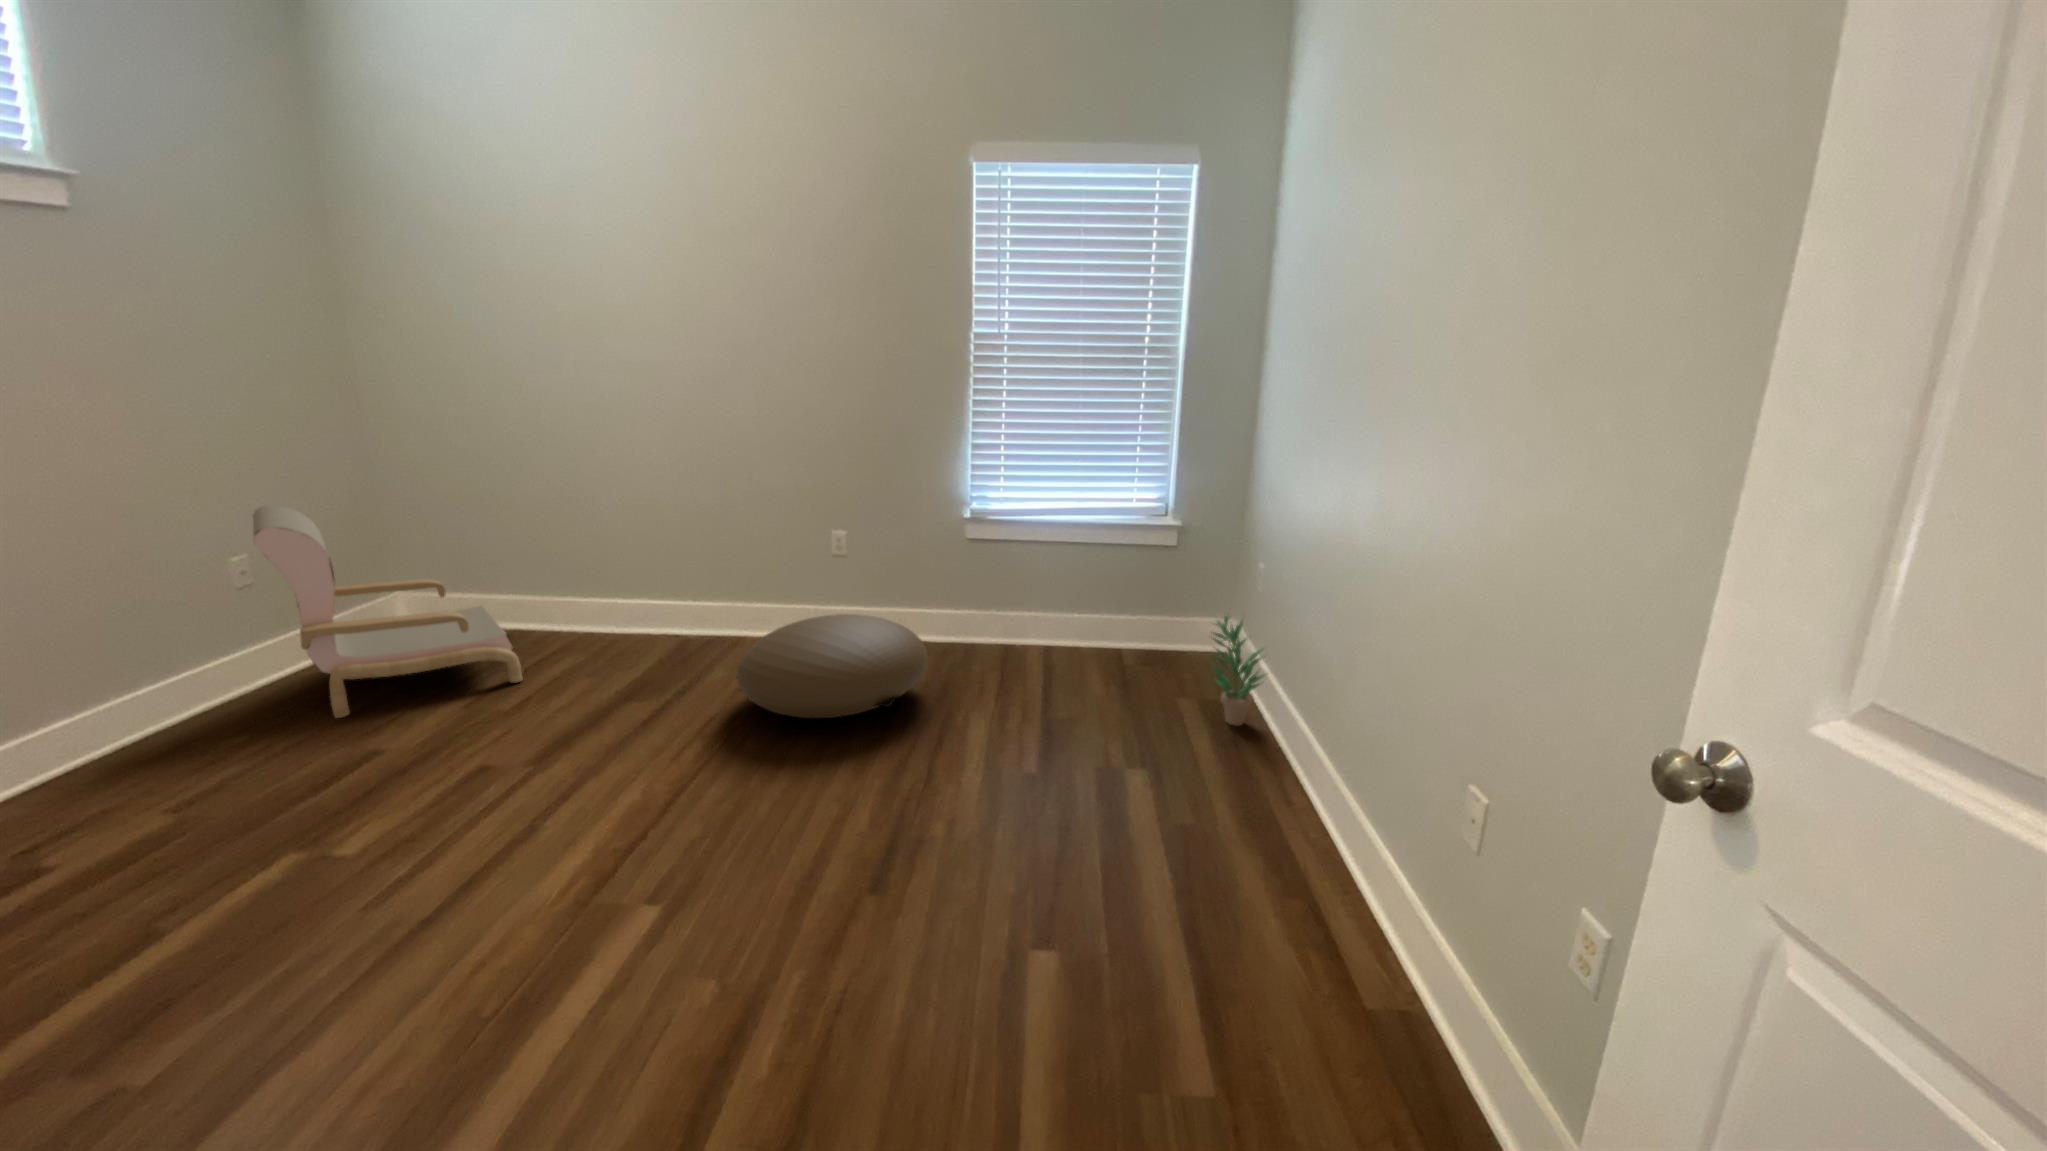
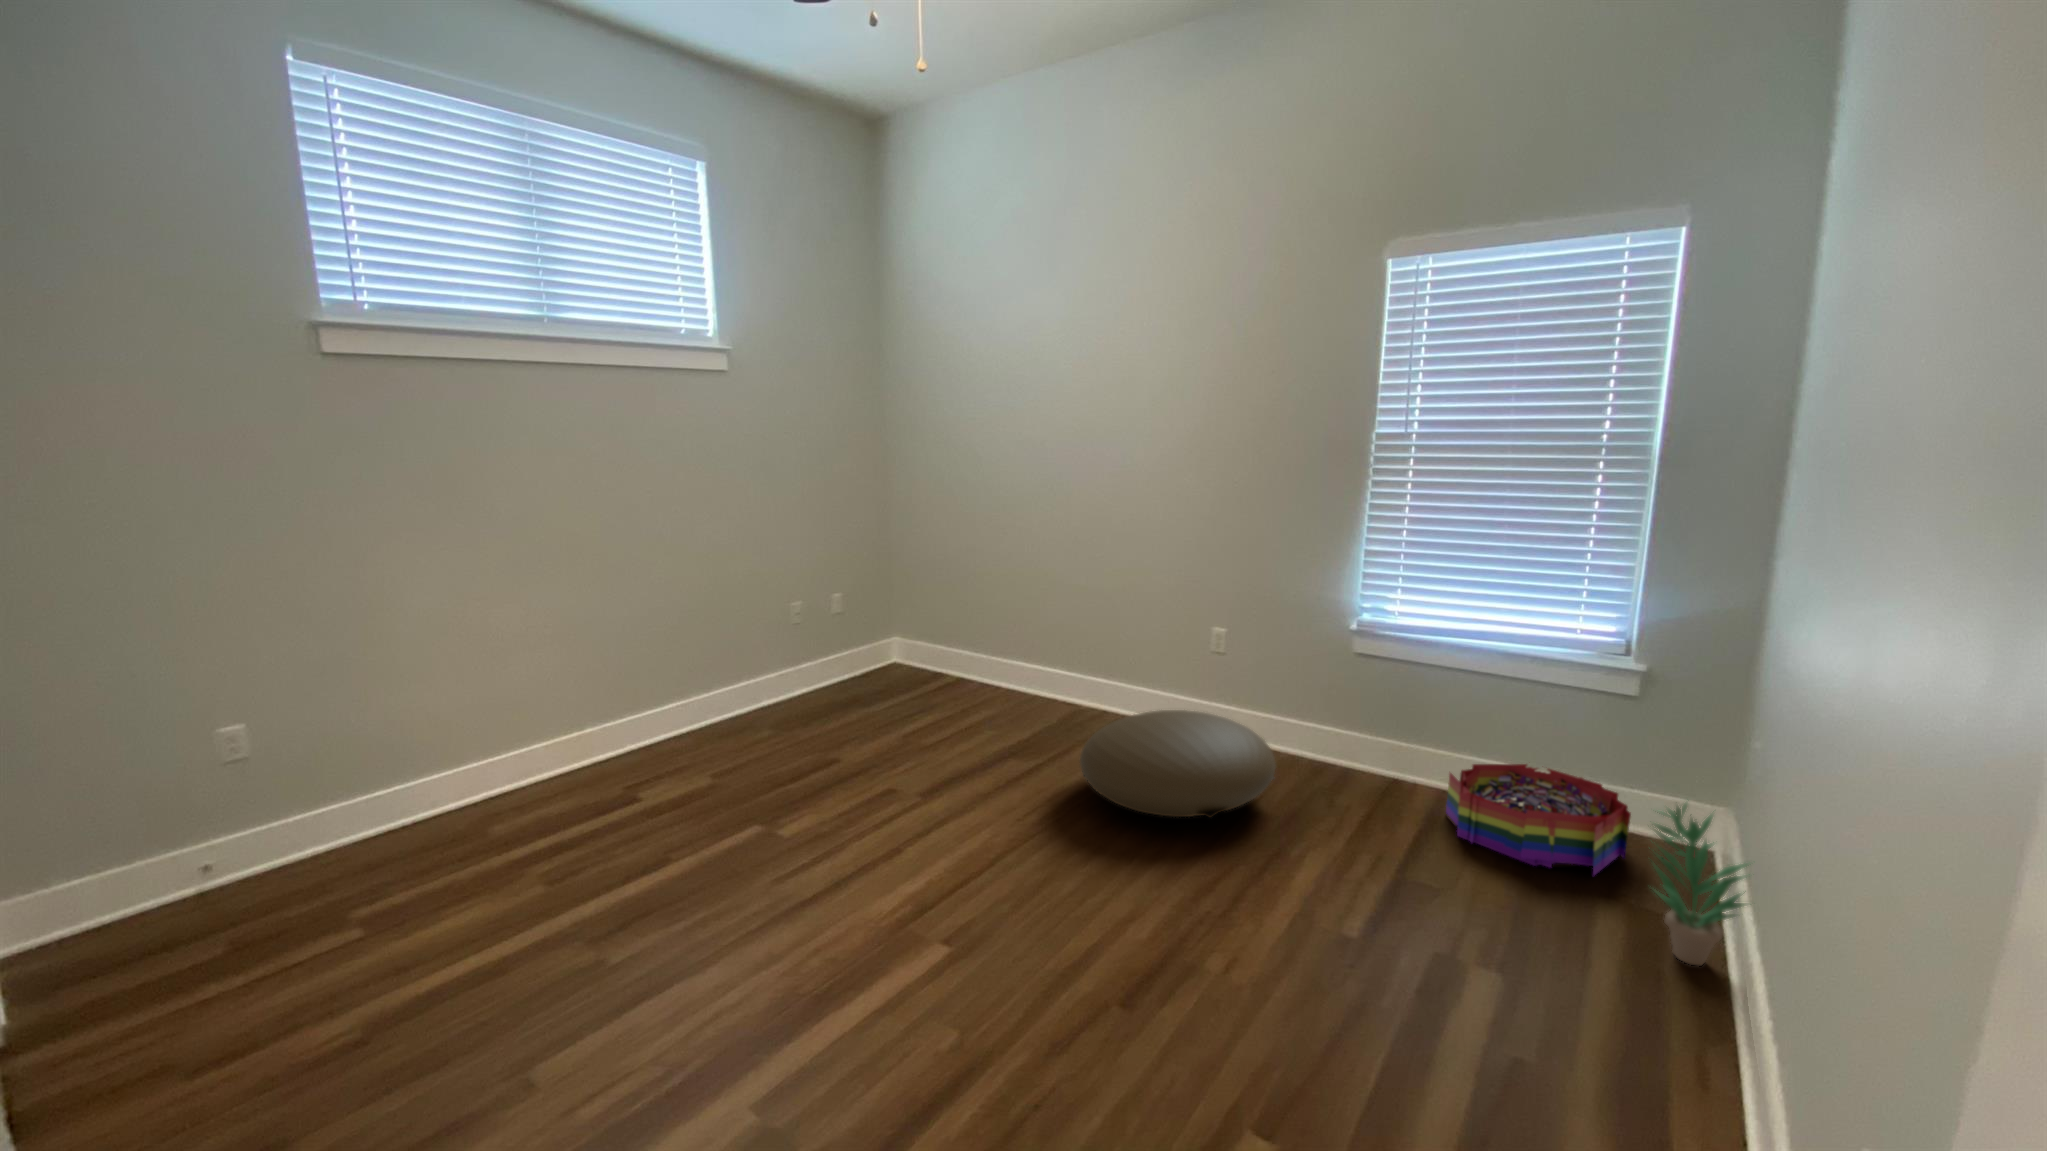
armchair: present [252,506,522,718] -> none [785,566,946,726]
storage bin: none [1058,612,1184,688] -> present [1446,764,1631,875]

